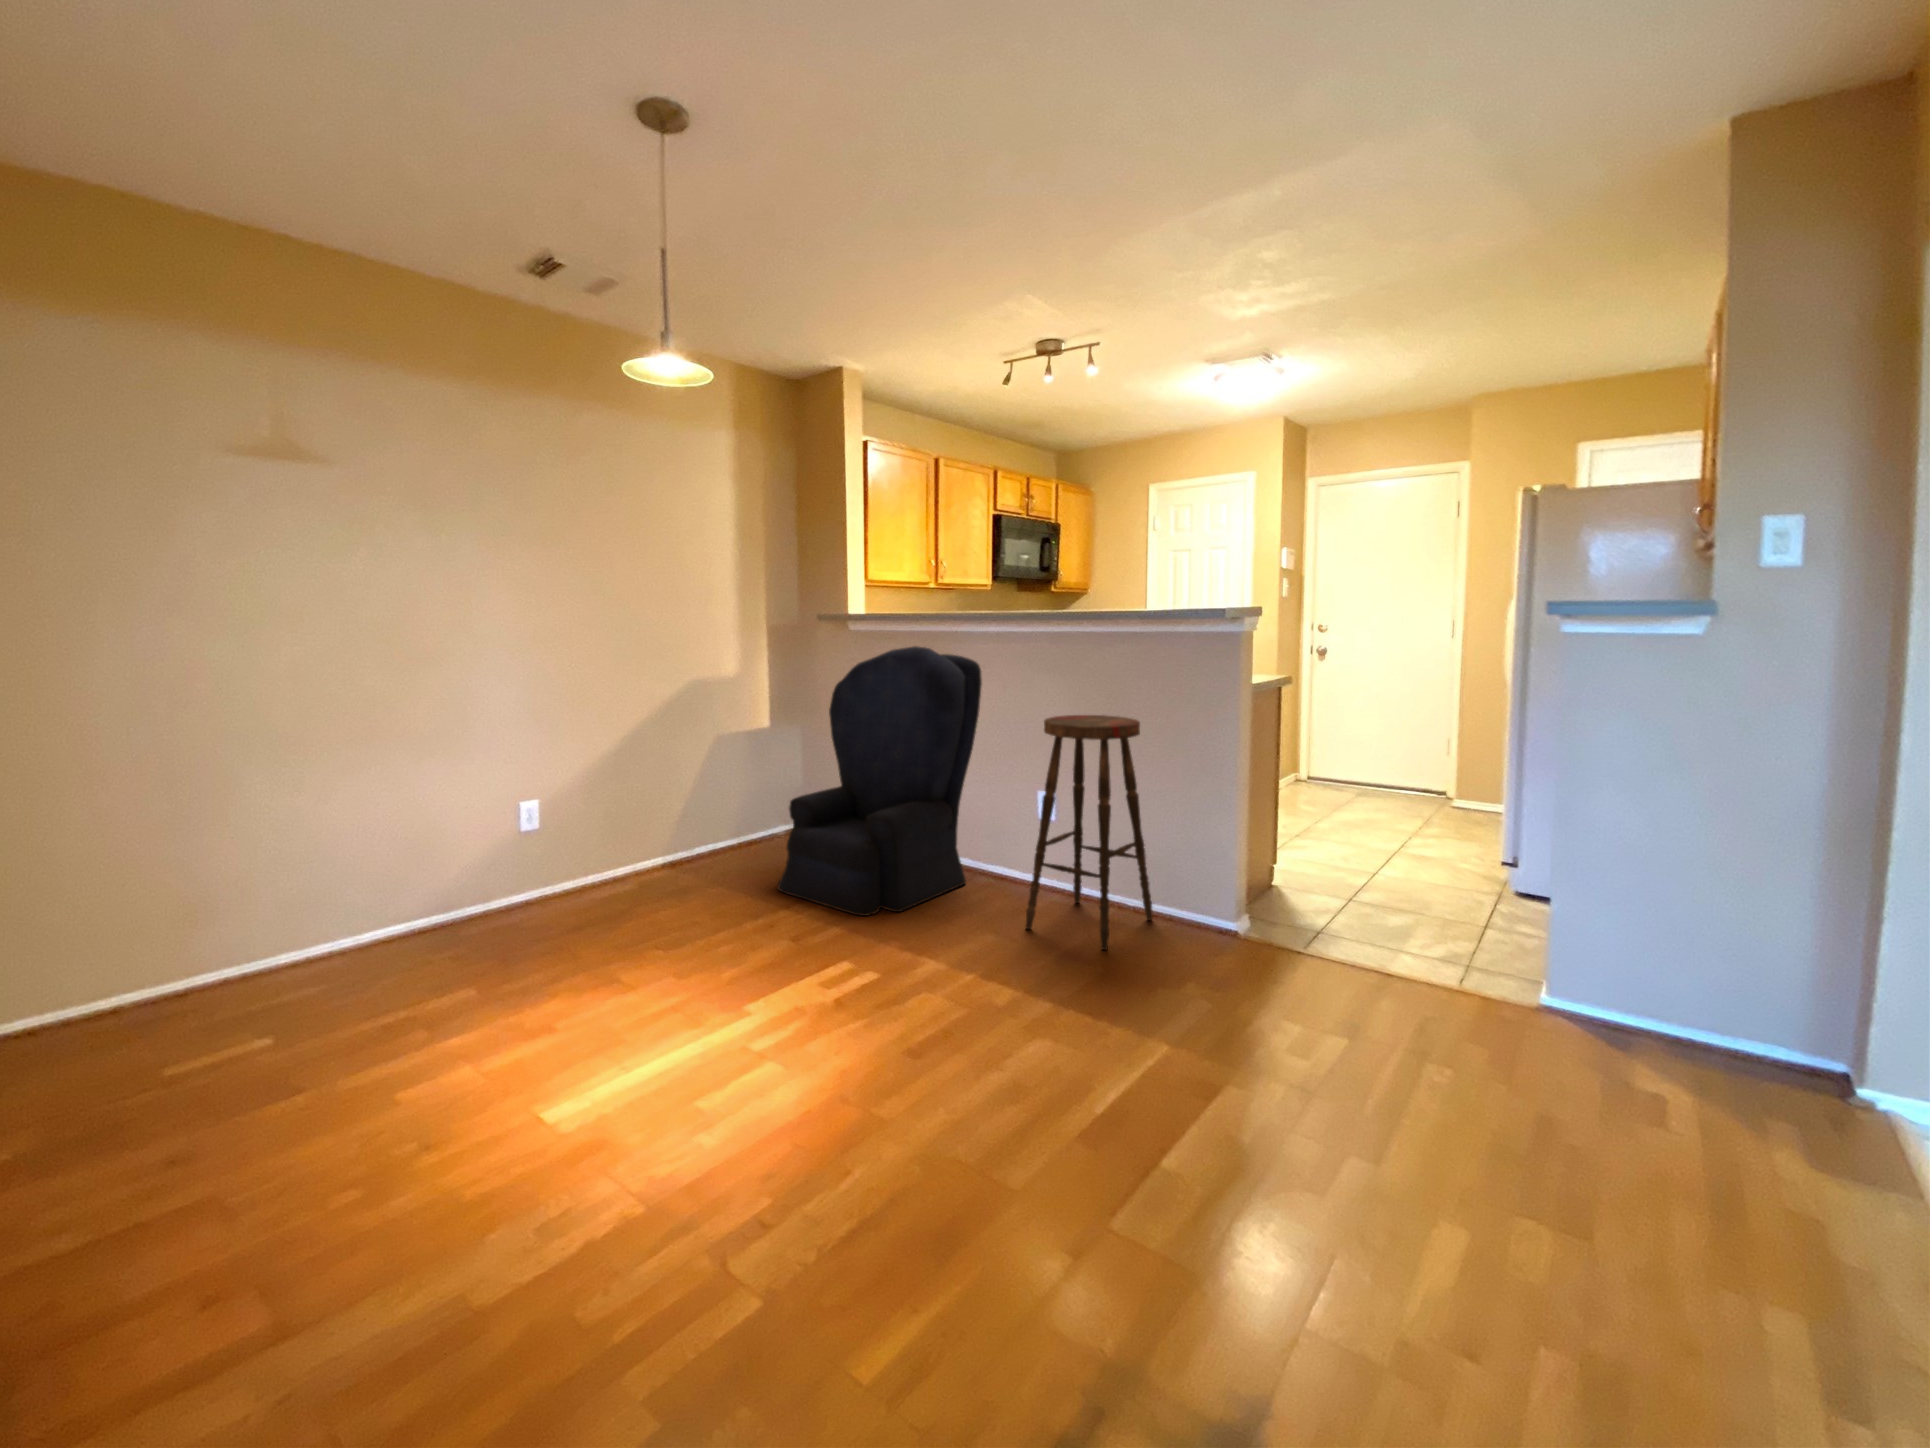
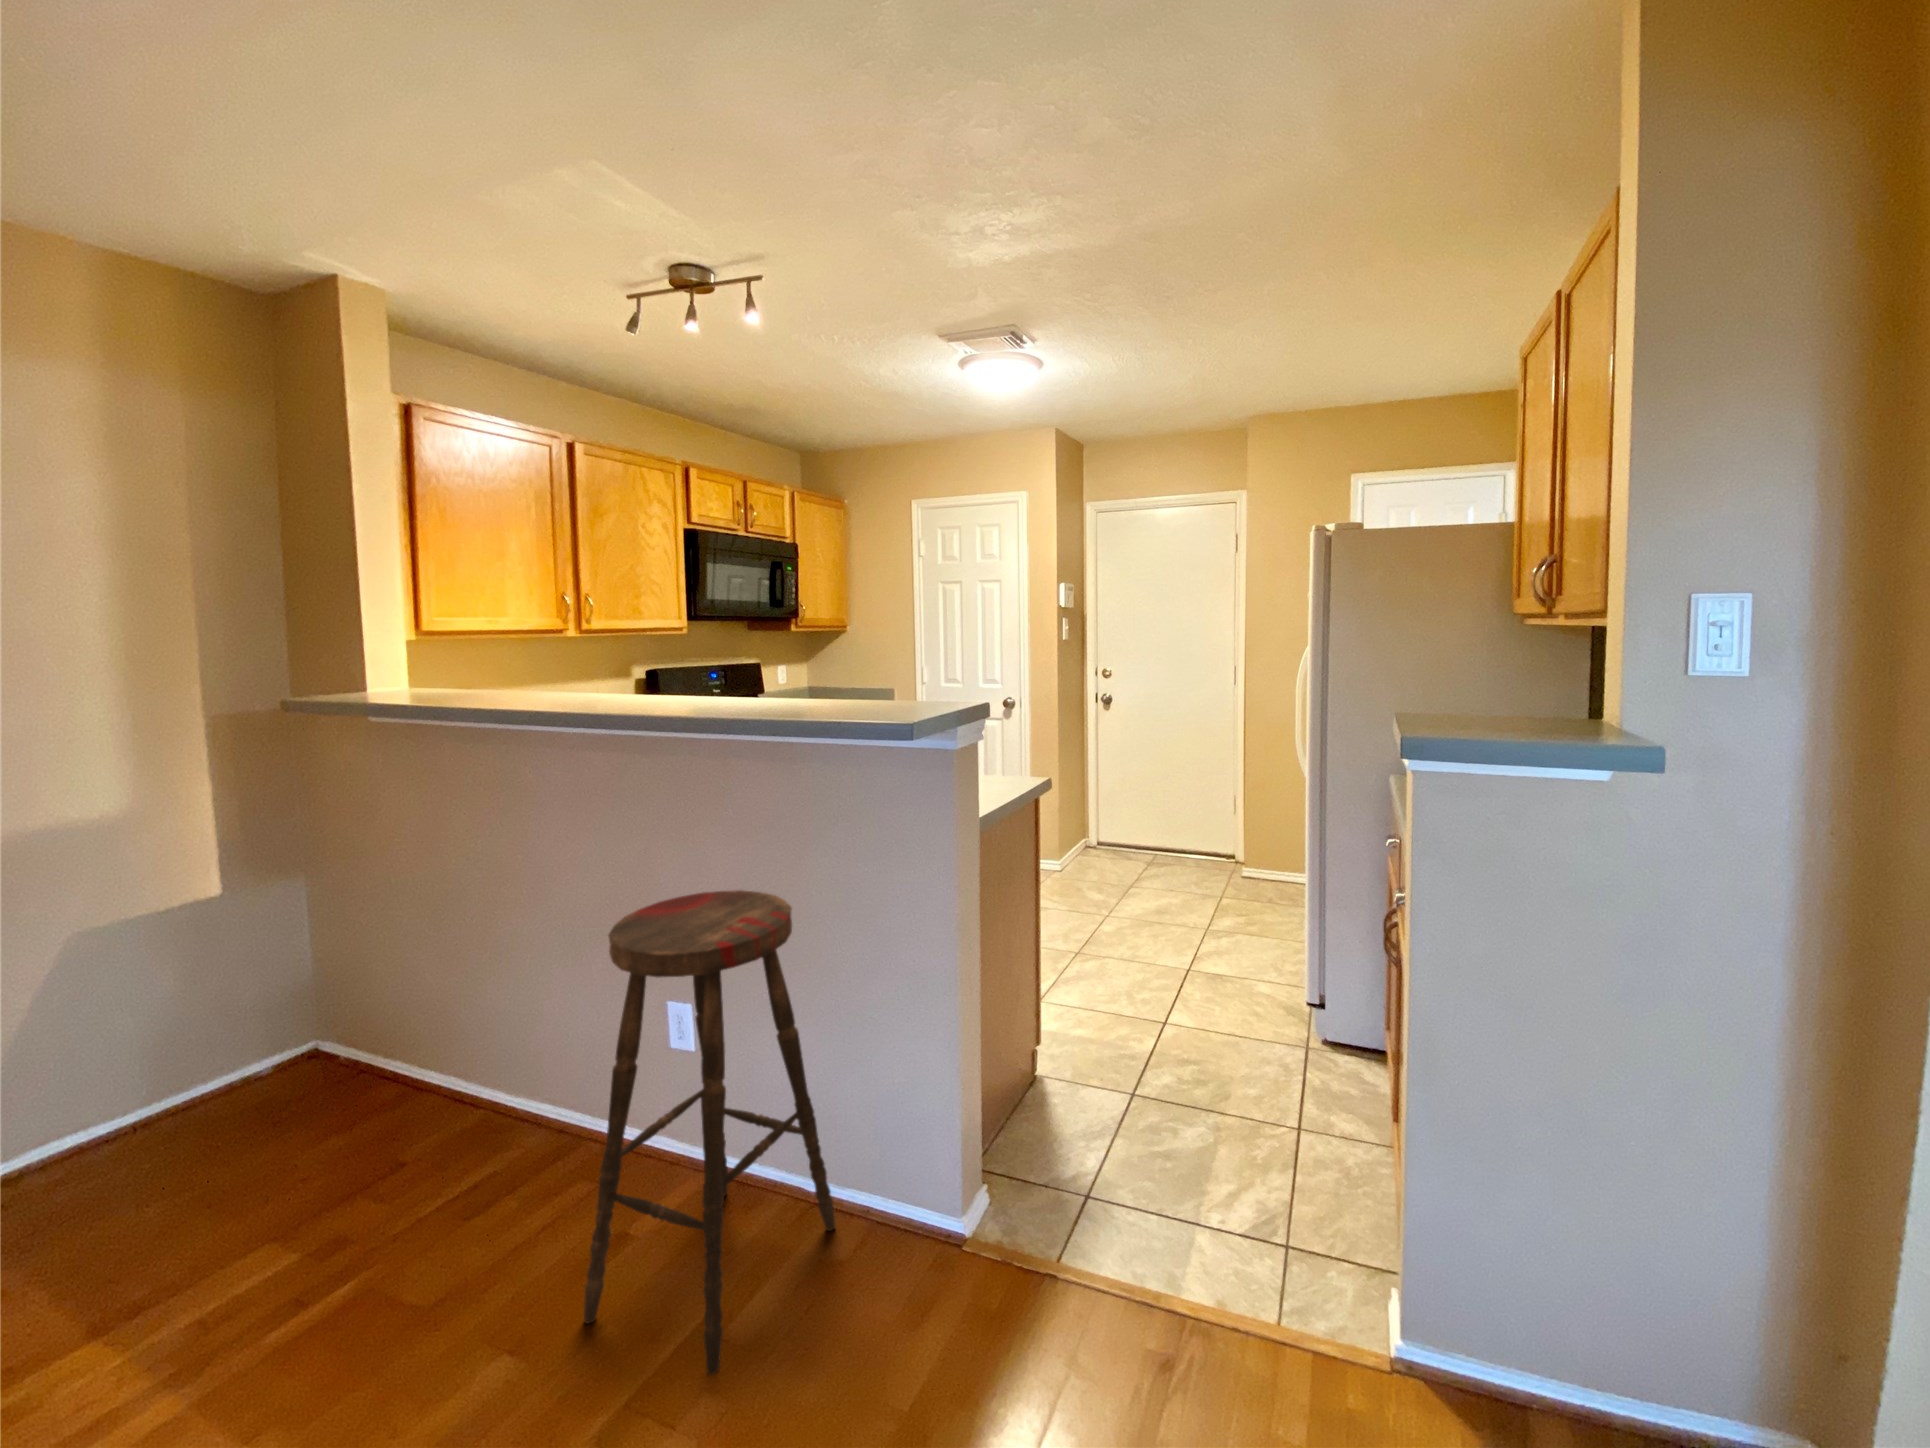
armchair: present [778,646,982,916] -> none [101,767,560,1353]

